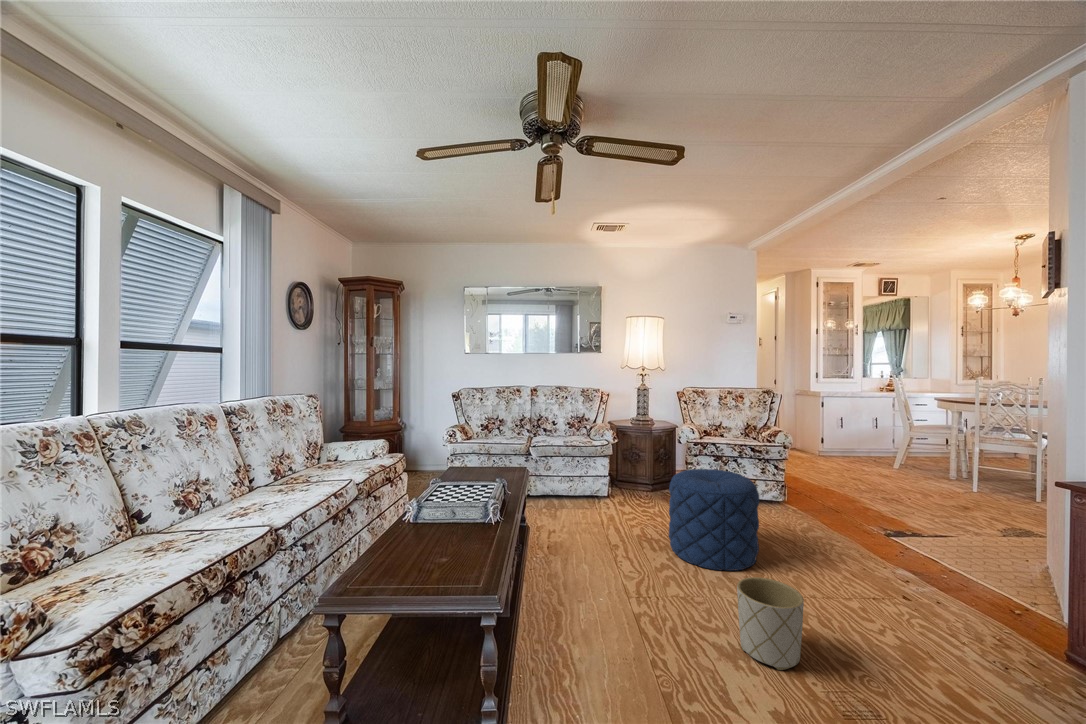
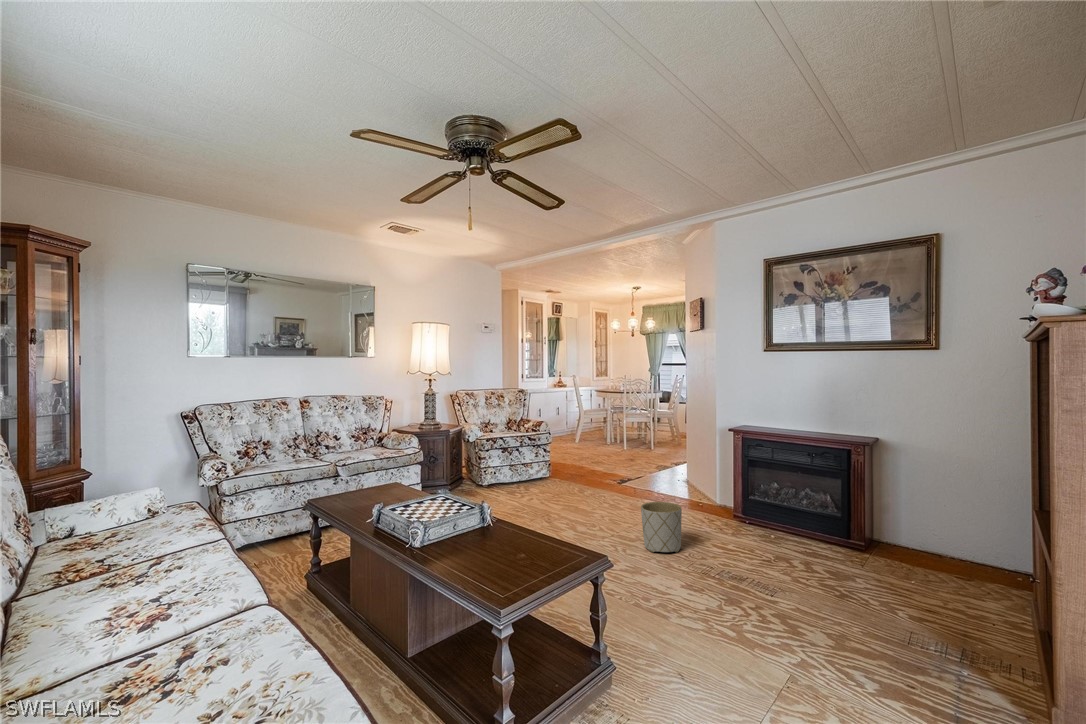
pouf: present [669,469,759,571] -> none [525,448,594,526]

